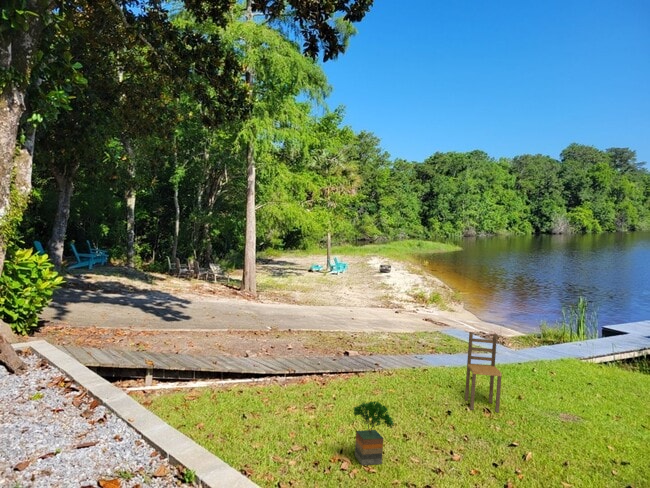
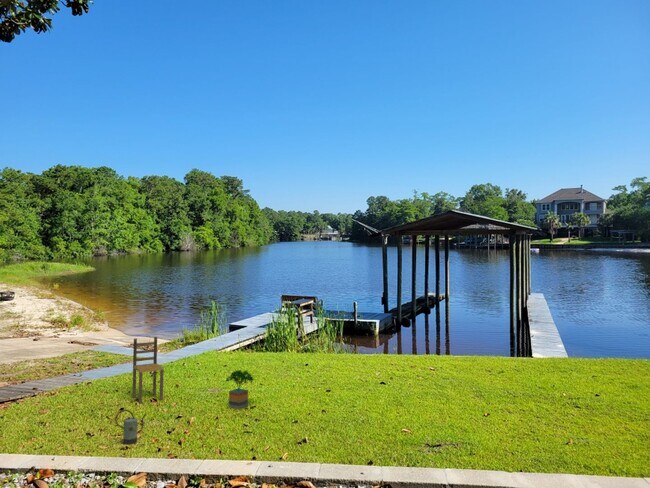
potted tree: present [354,401,394,465] -> present [226,370,254,410]
watering can: none [431,421,468,465] -> present [115,410,146,444]

